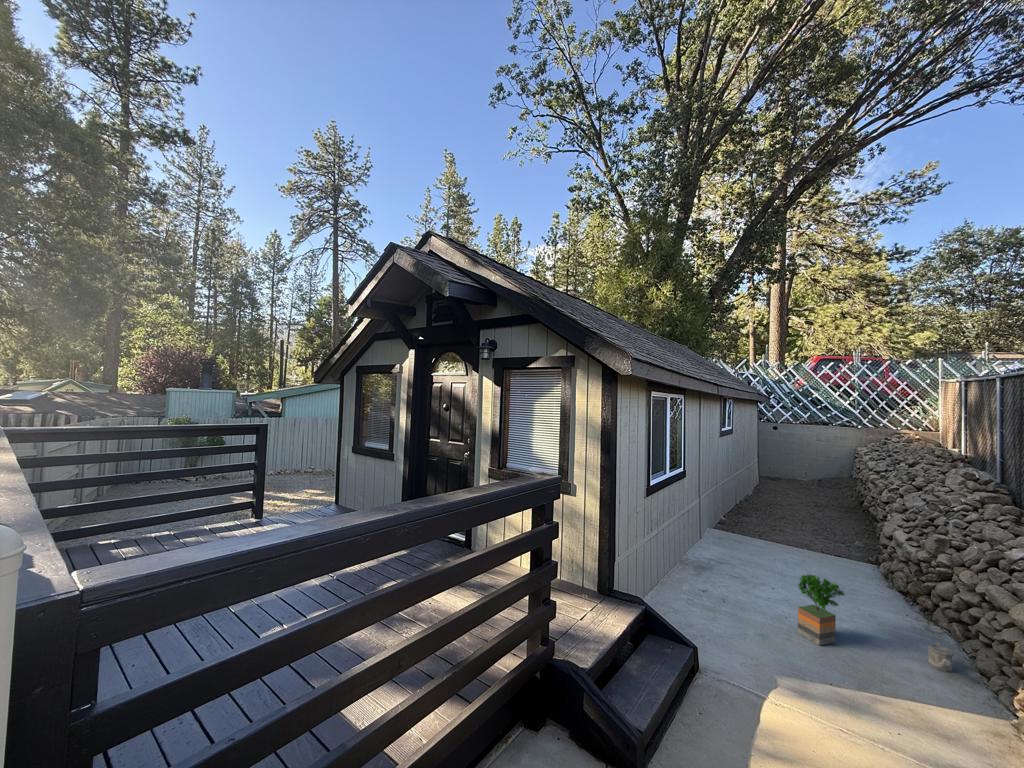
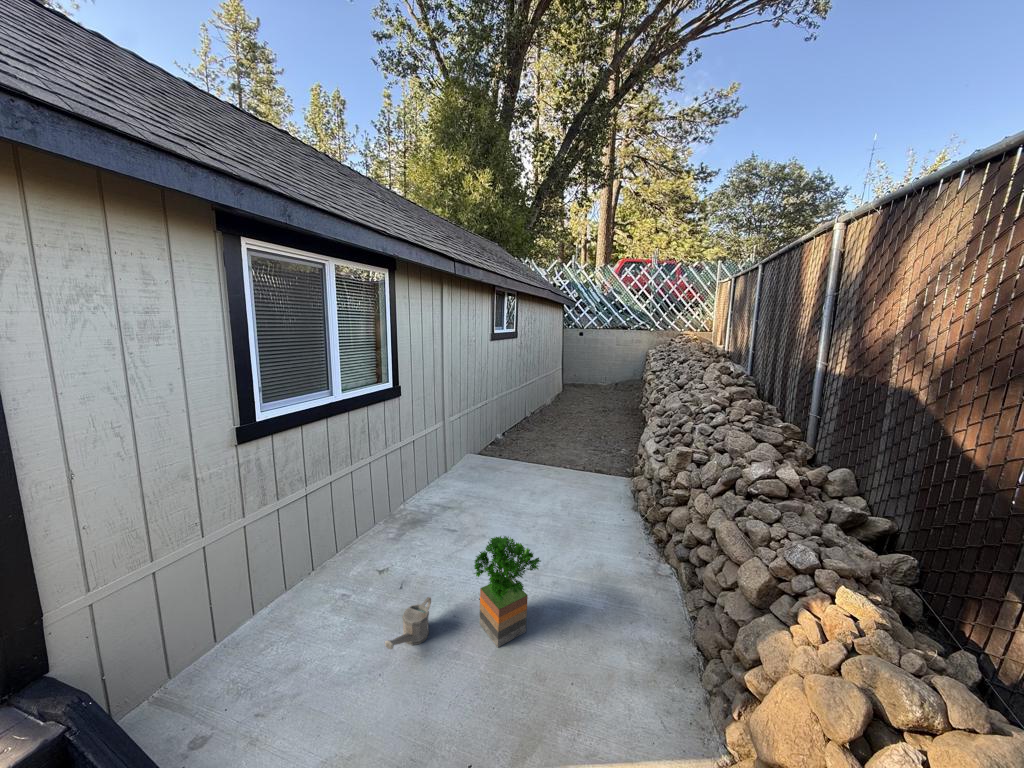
watering can: present [928,642,953,672] -> present [385,597,431,649]

